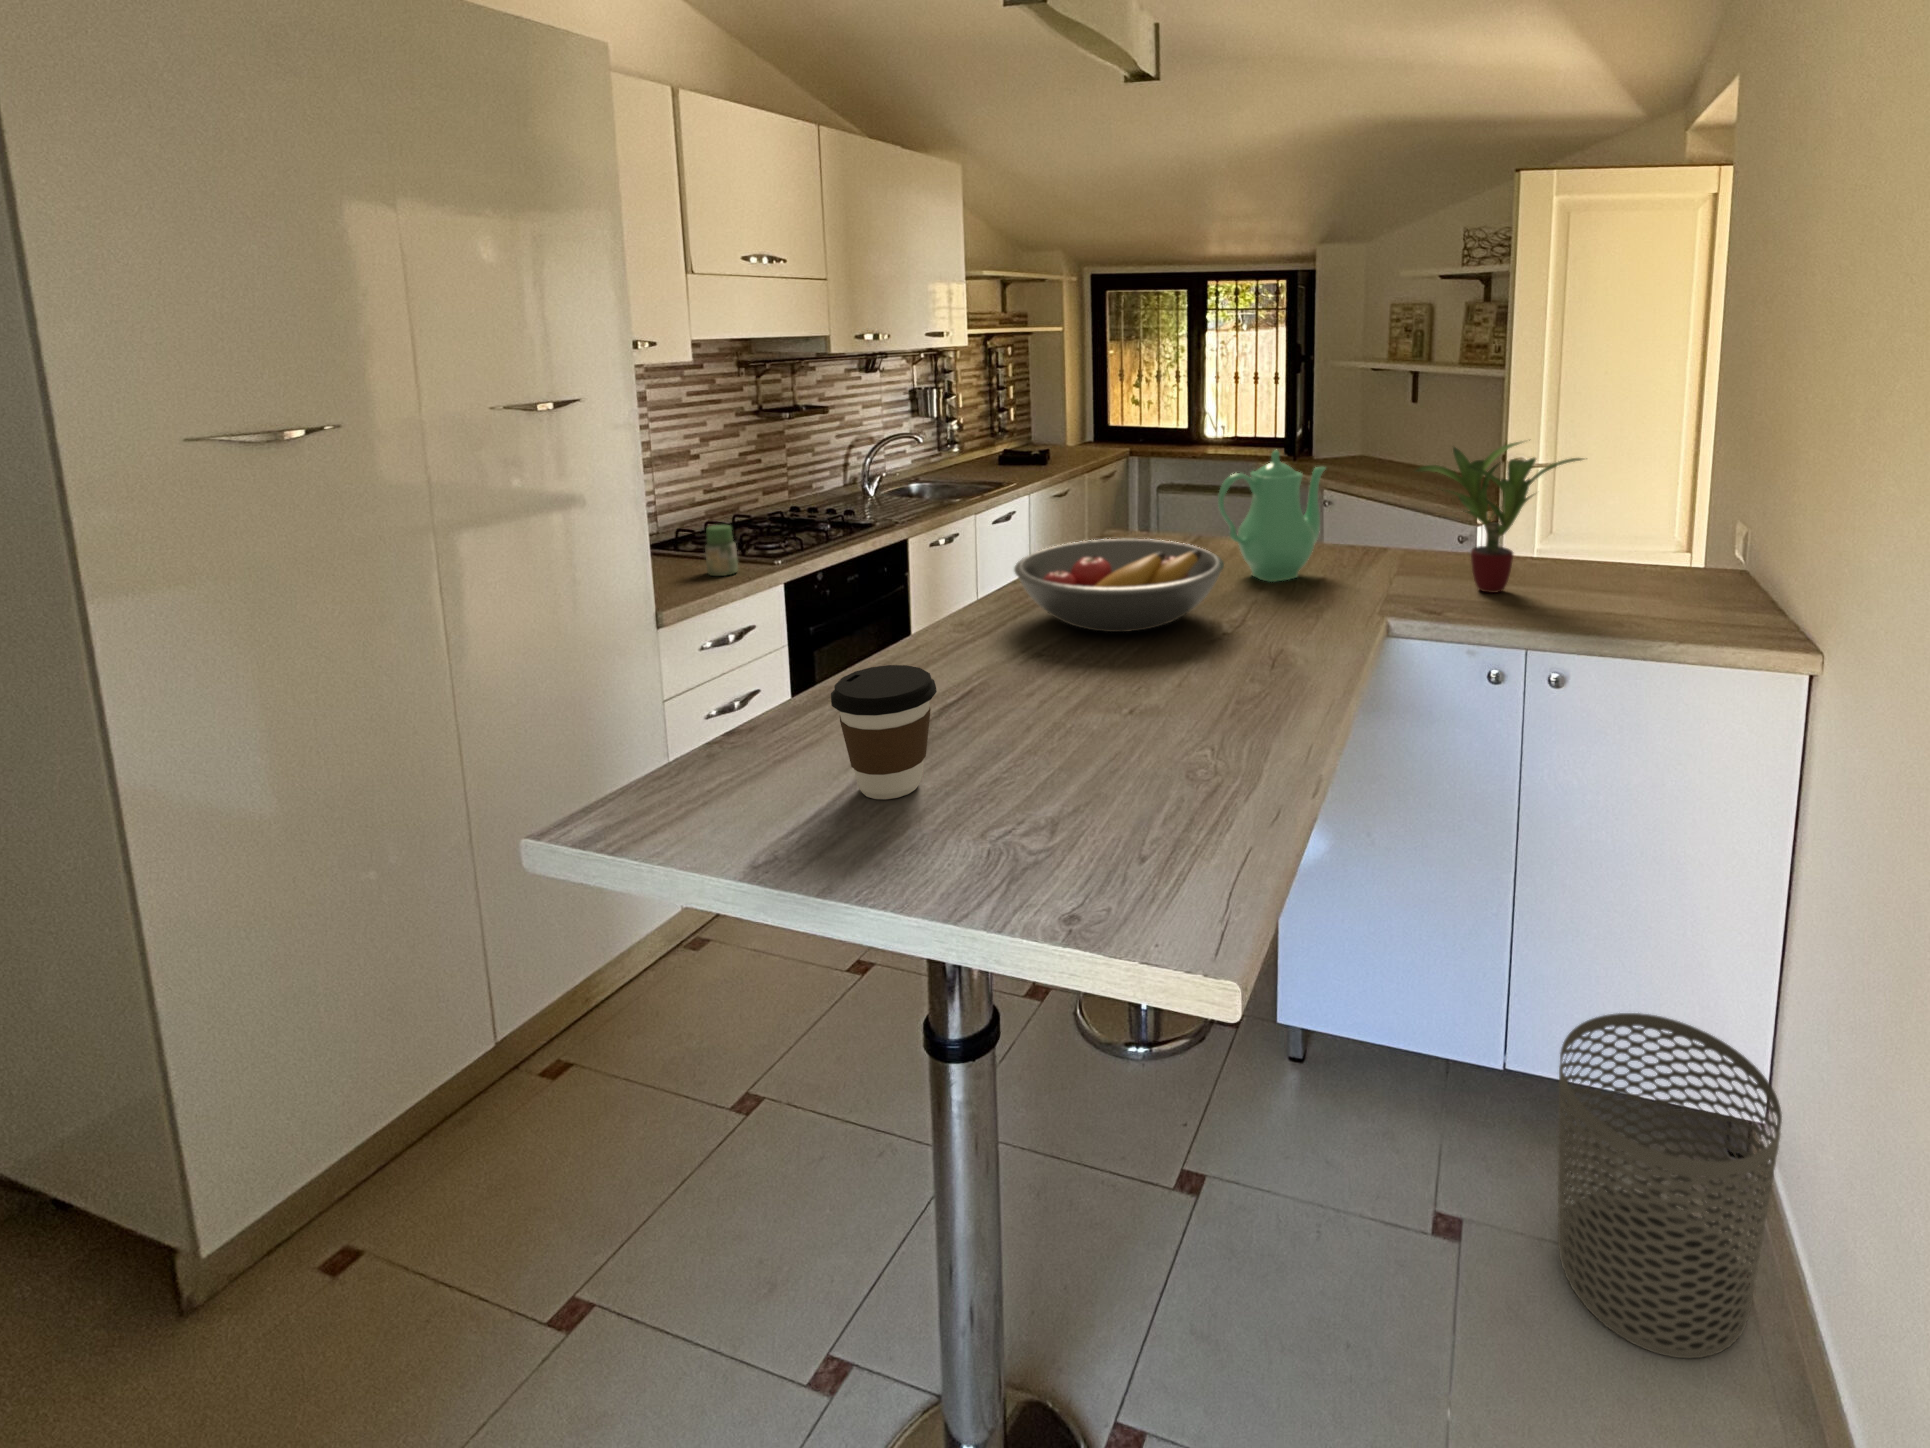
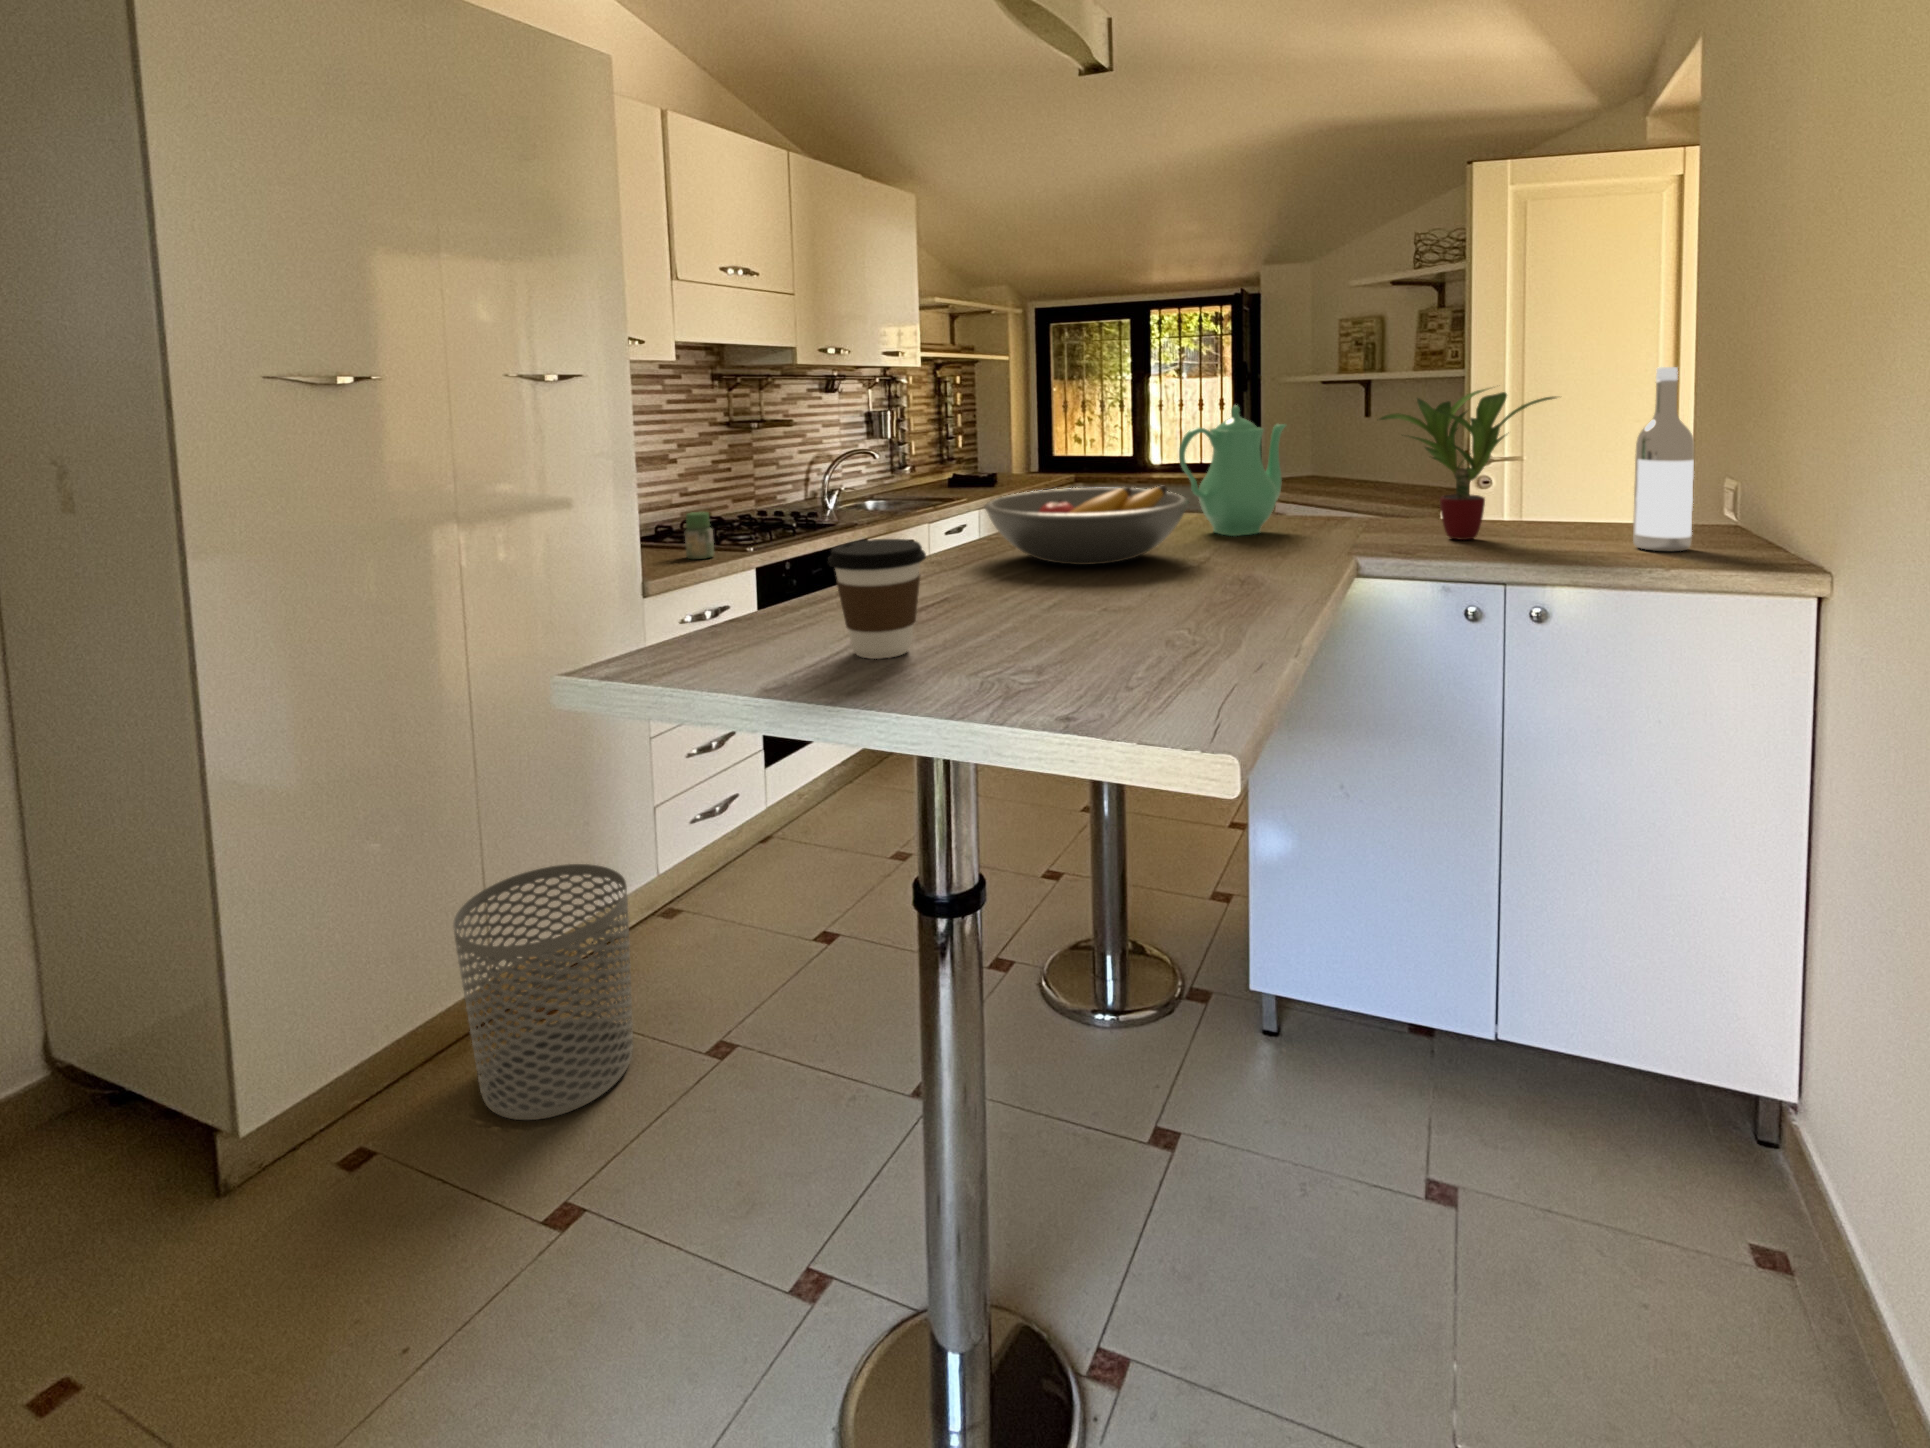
wine bottle: none [1648,437,1707,615] -> present [1633,367,1694,551]
waste bin: present [1558,1013,1782,1358] -> present [453,864,633,1120]

